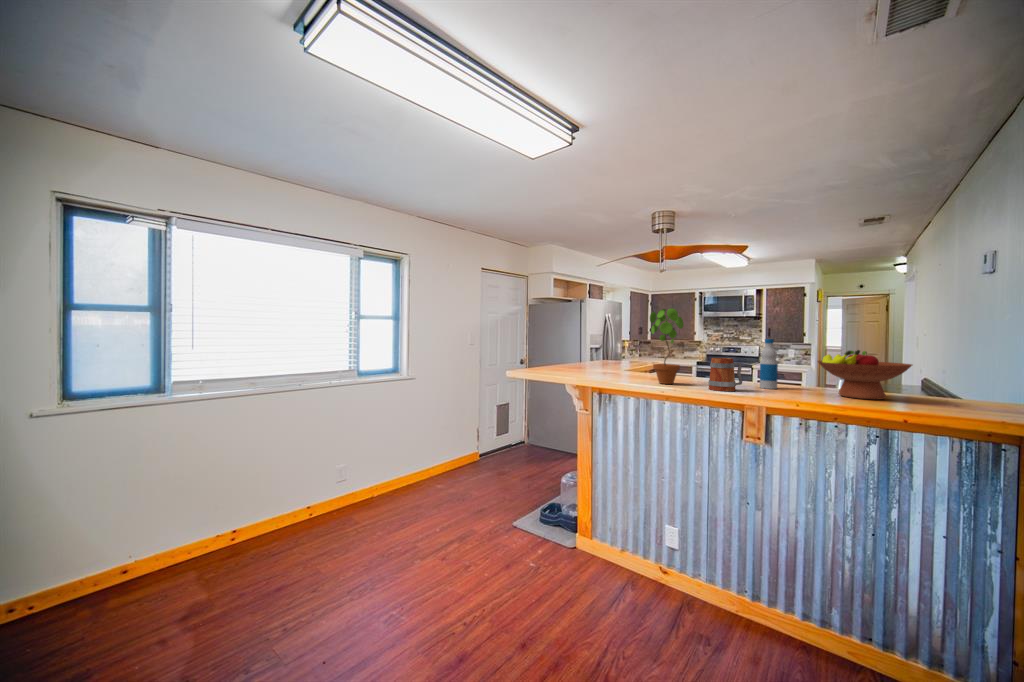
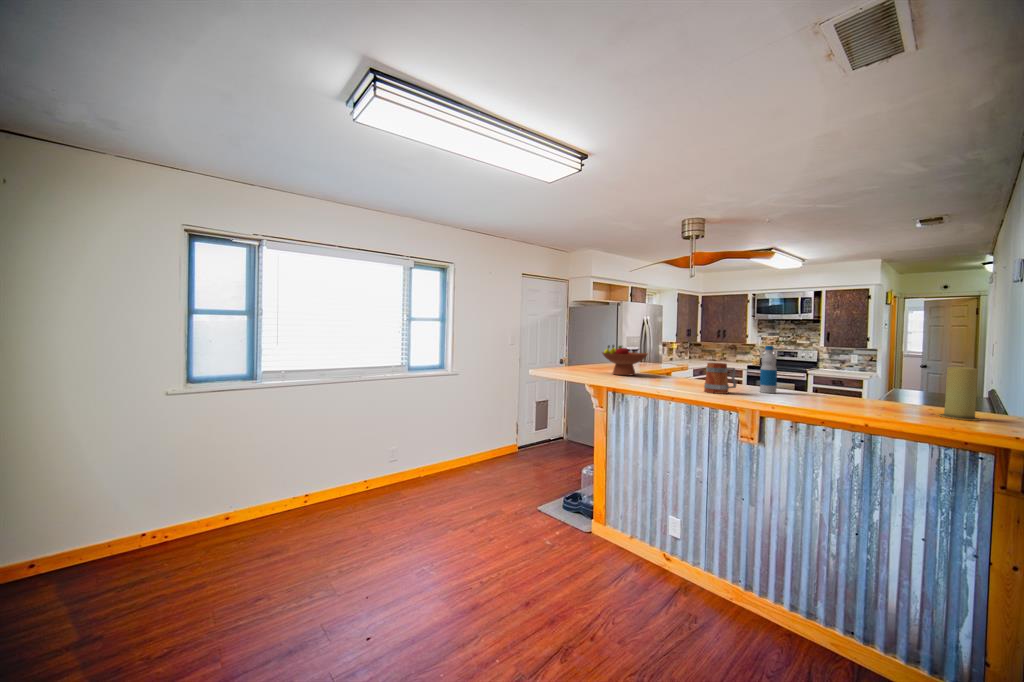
potted plant: present [650,309,684,384] -> none [655,316,685,386]
fruit bowl: present [818,350,912,399] -> present [602,345,647,376]
candle: none [955,356,1001,411] -> present [939,367,980,421]

